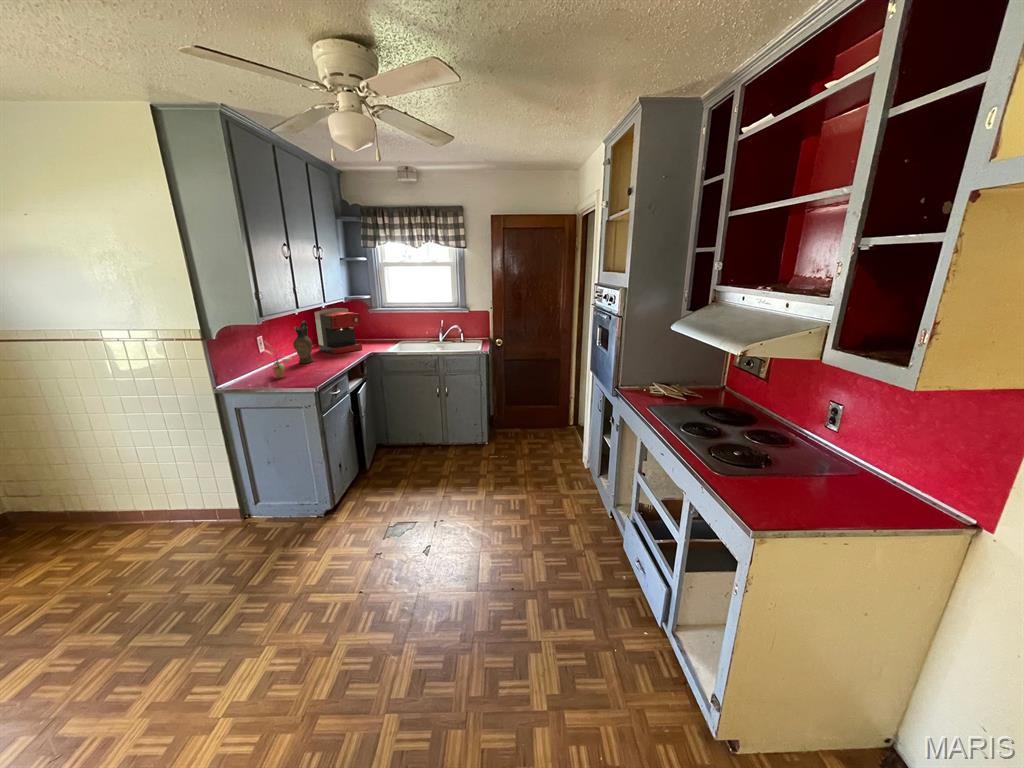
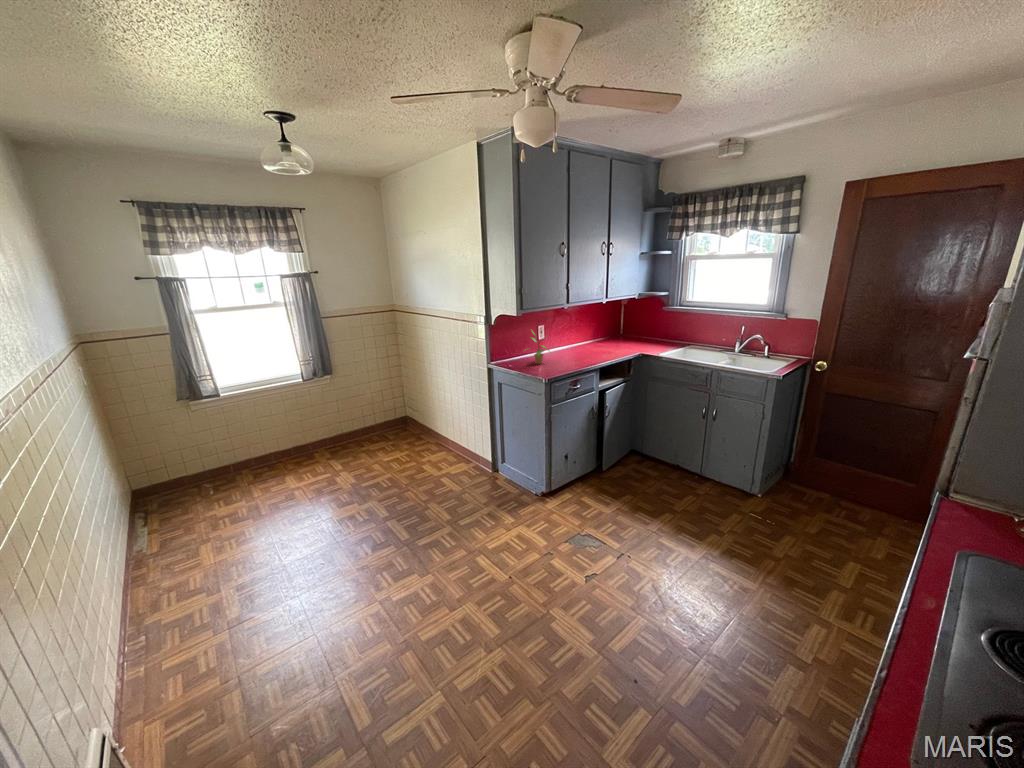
coffee maker: present [315,308,362,354] -> none [603,304,641,350]
ceramic pitcher: present [293,321,313,363] -> none [567,315,584,354]

